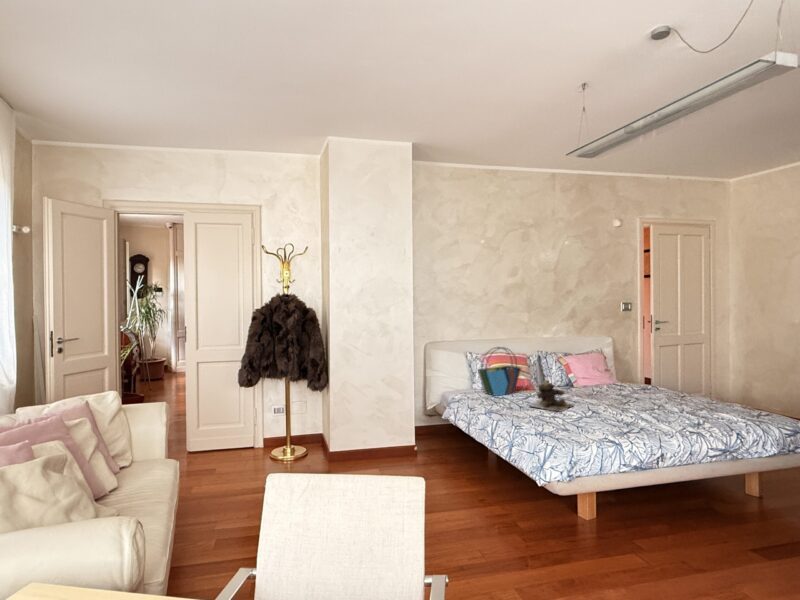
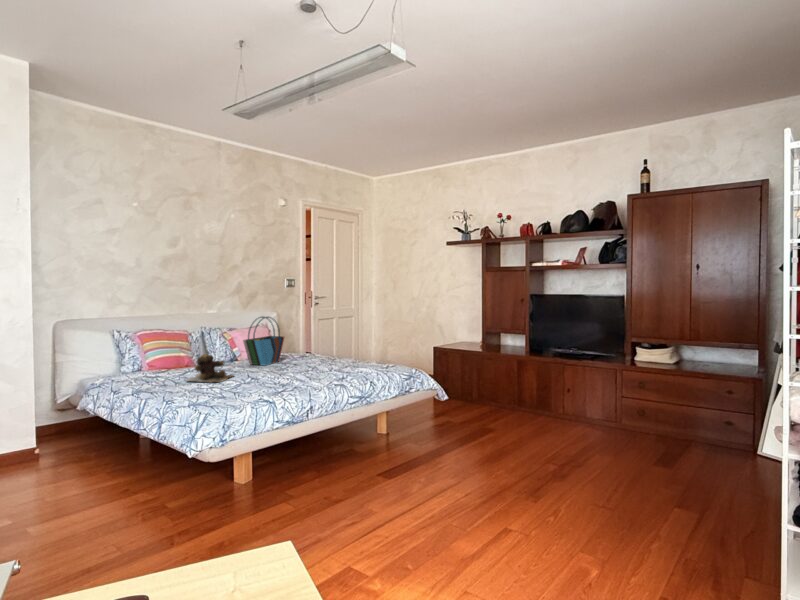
tote bag: present [478,347,521,396] -> present [243,317,284,365]

